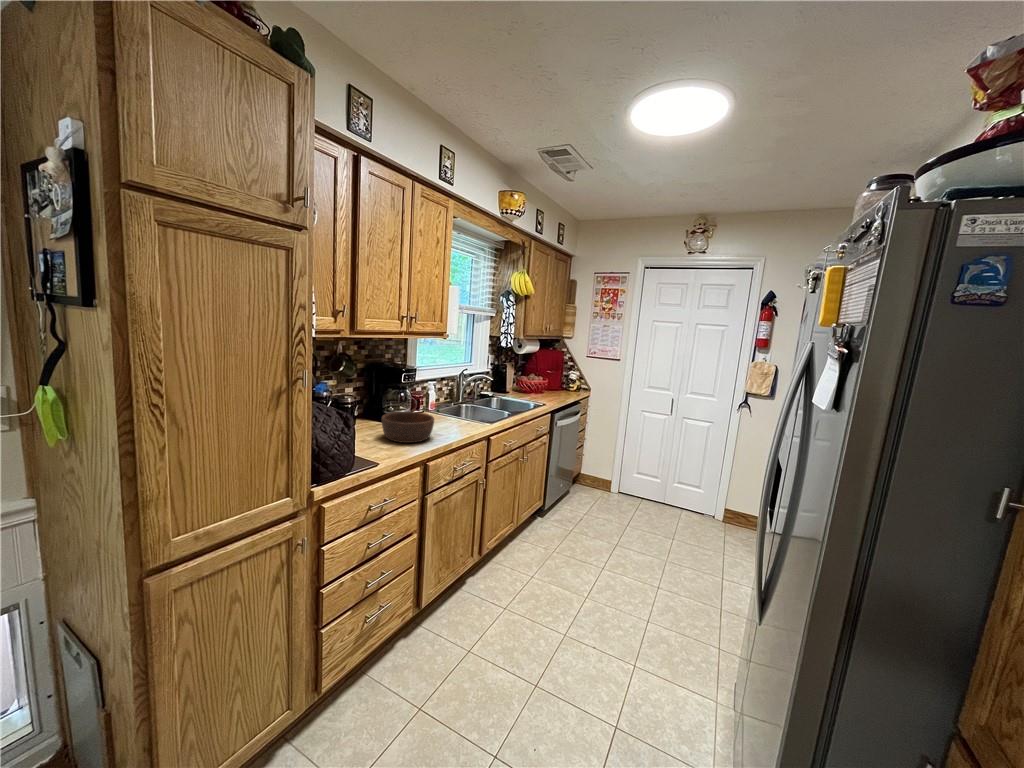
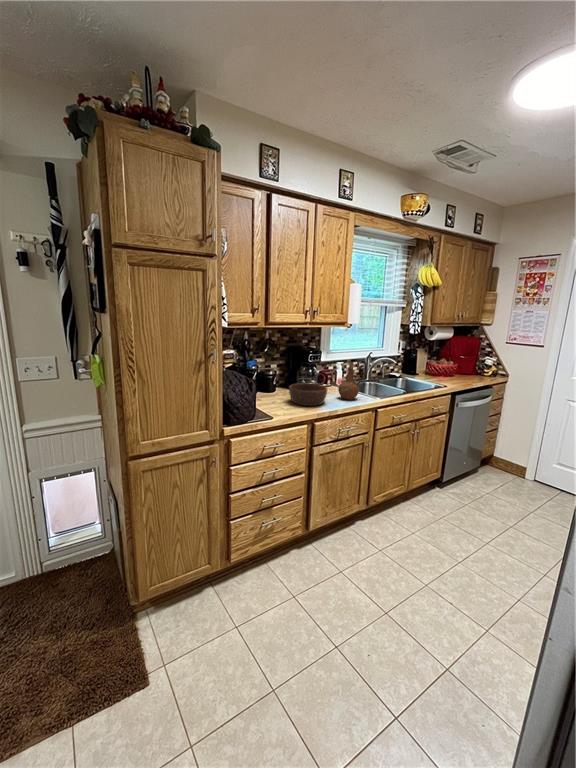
ceramic pitcher: none [442,383,469,429] -> present [338,362,361,400]

